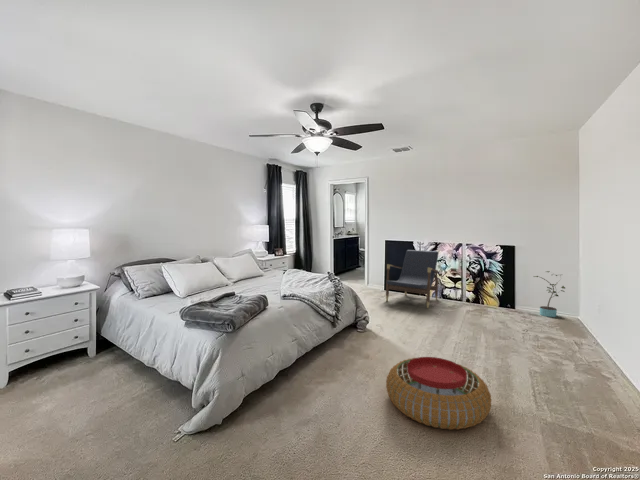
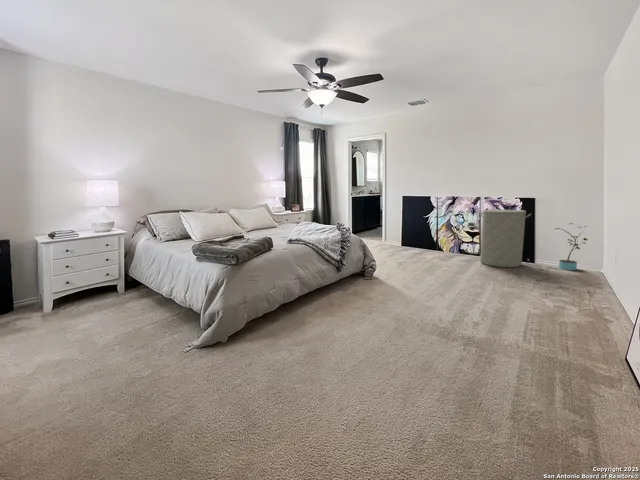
lounge chair: present [386,250,438,308] -> none [400,205,456,261]
laundry hamper: none [462,250,512,314] -> present [479,202,531,267]
pouf: present [386,357,491,430] -> none [377,293,474,351]

